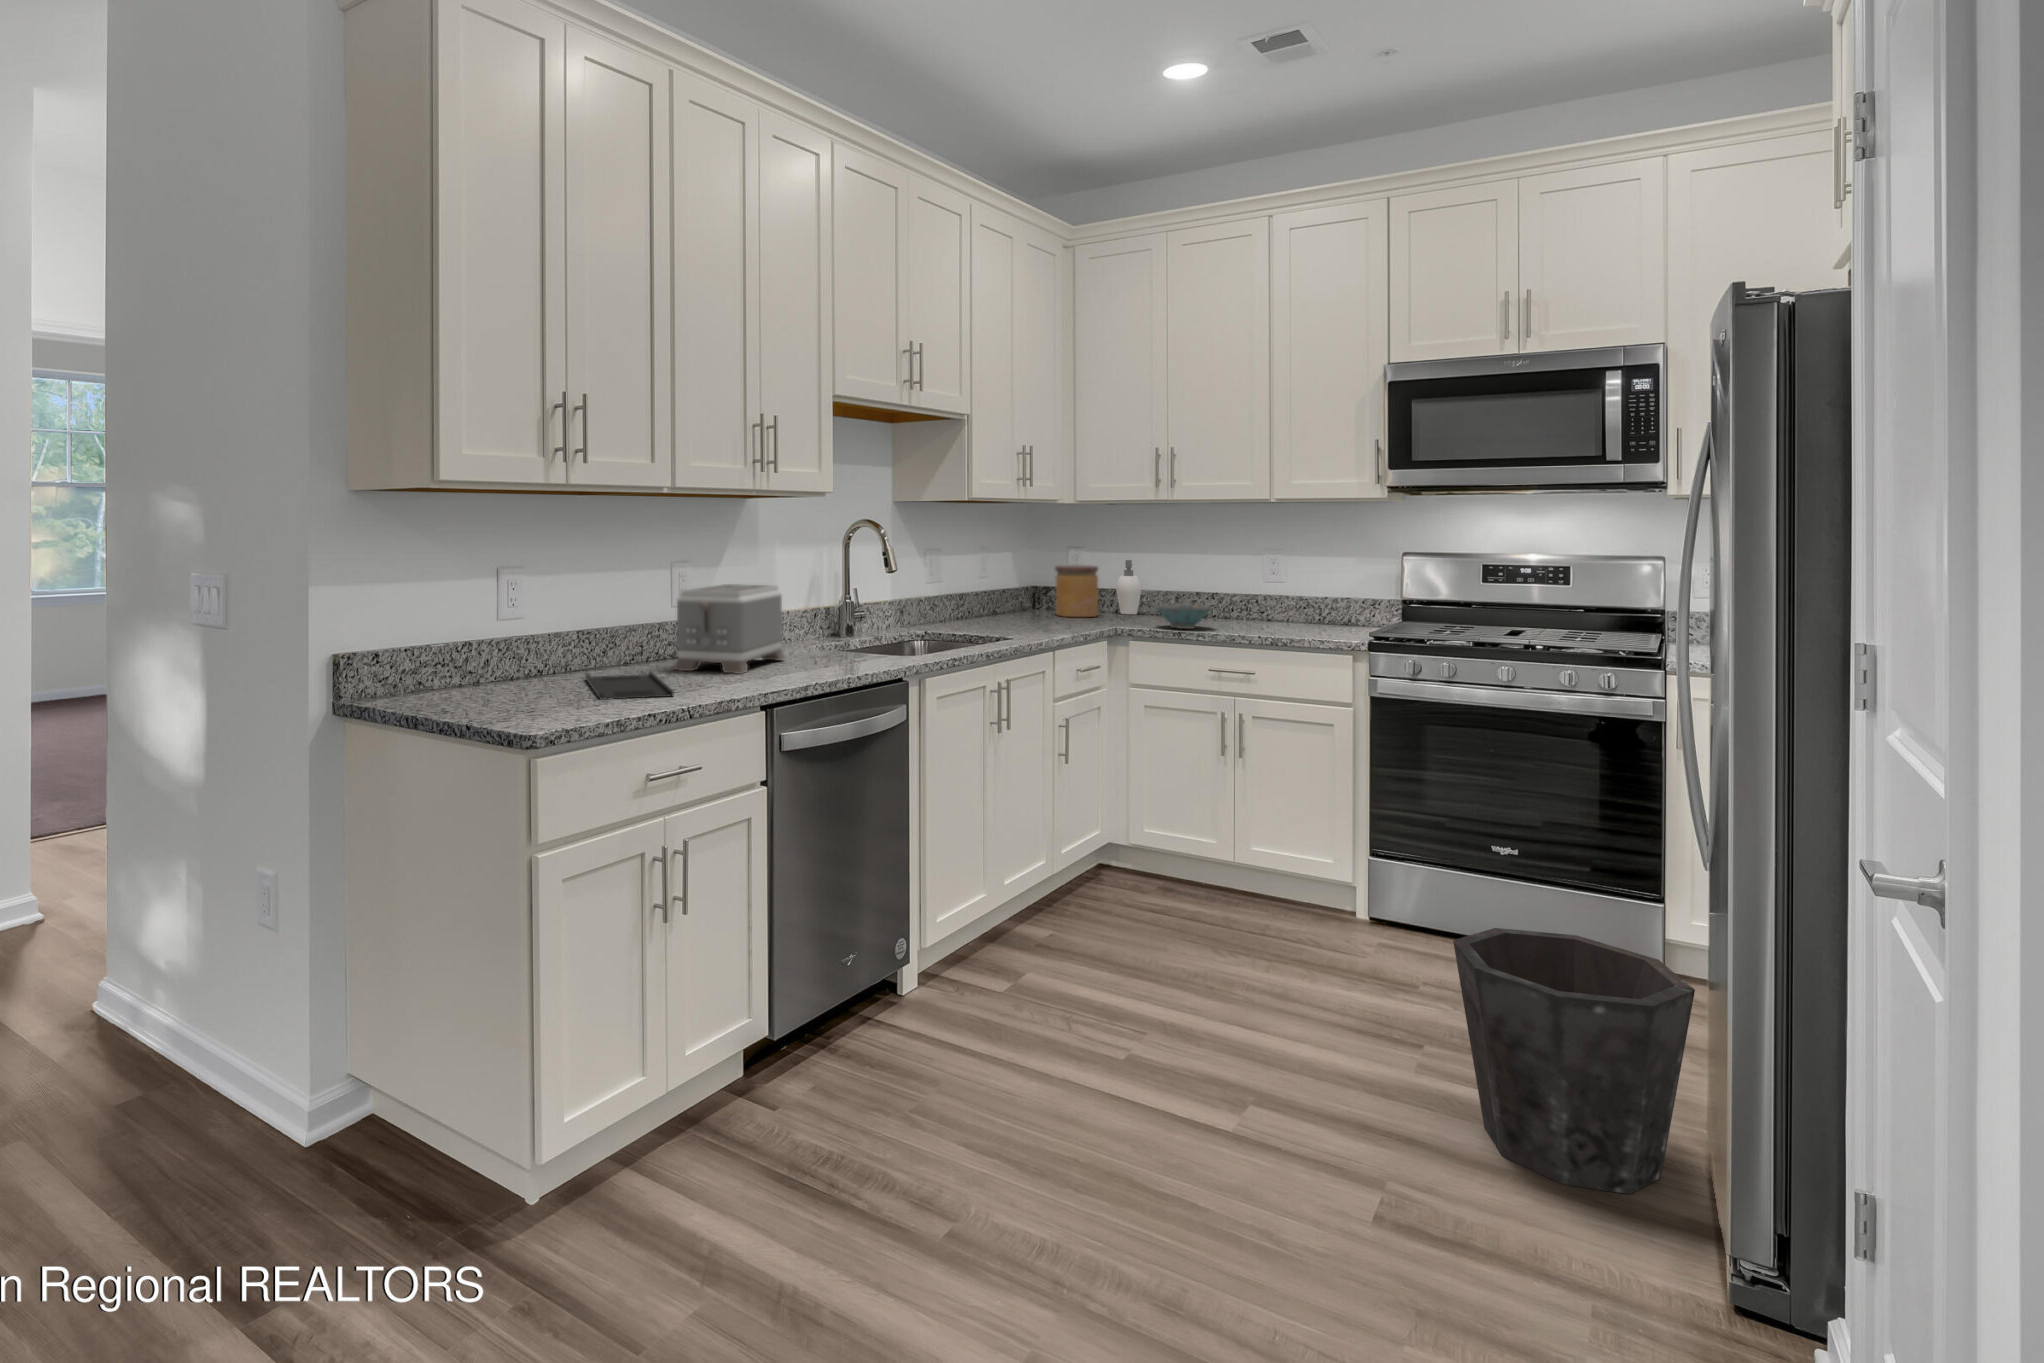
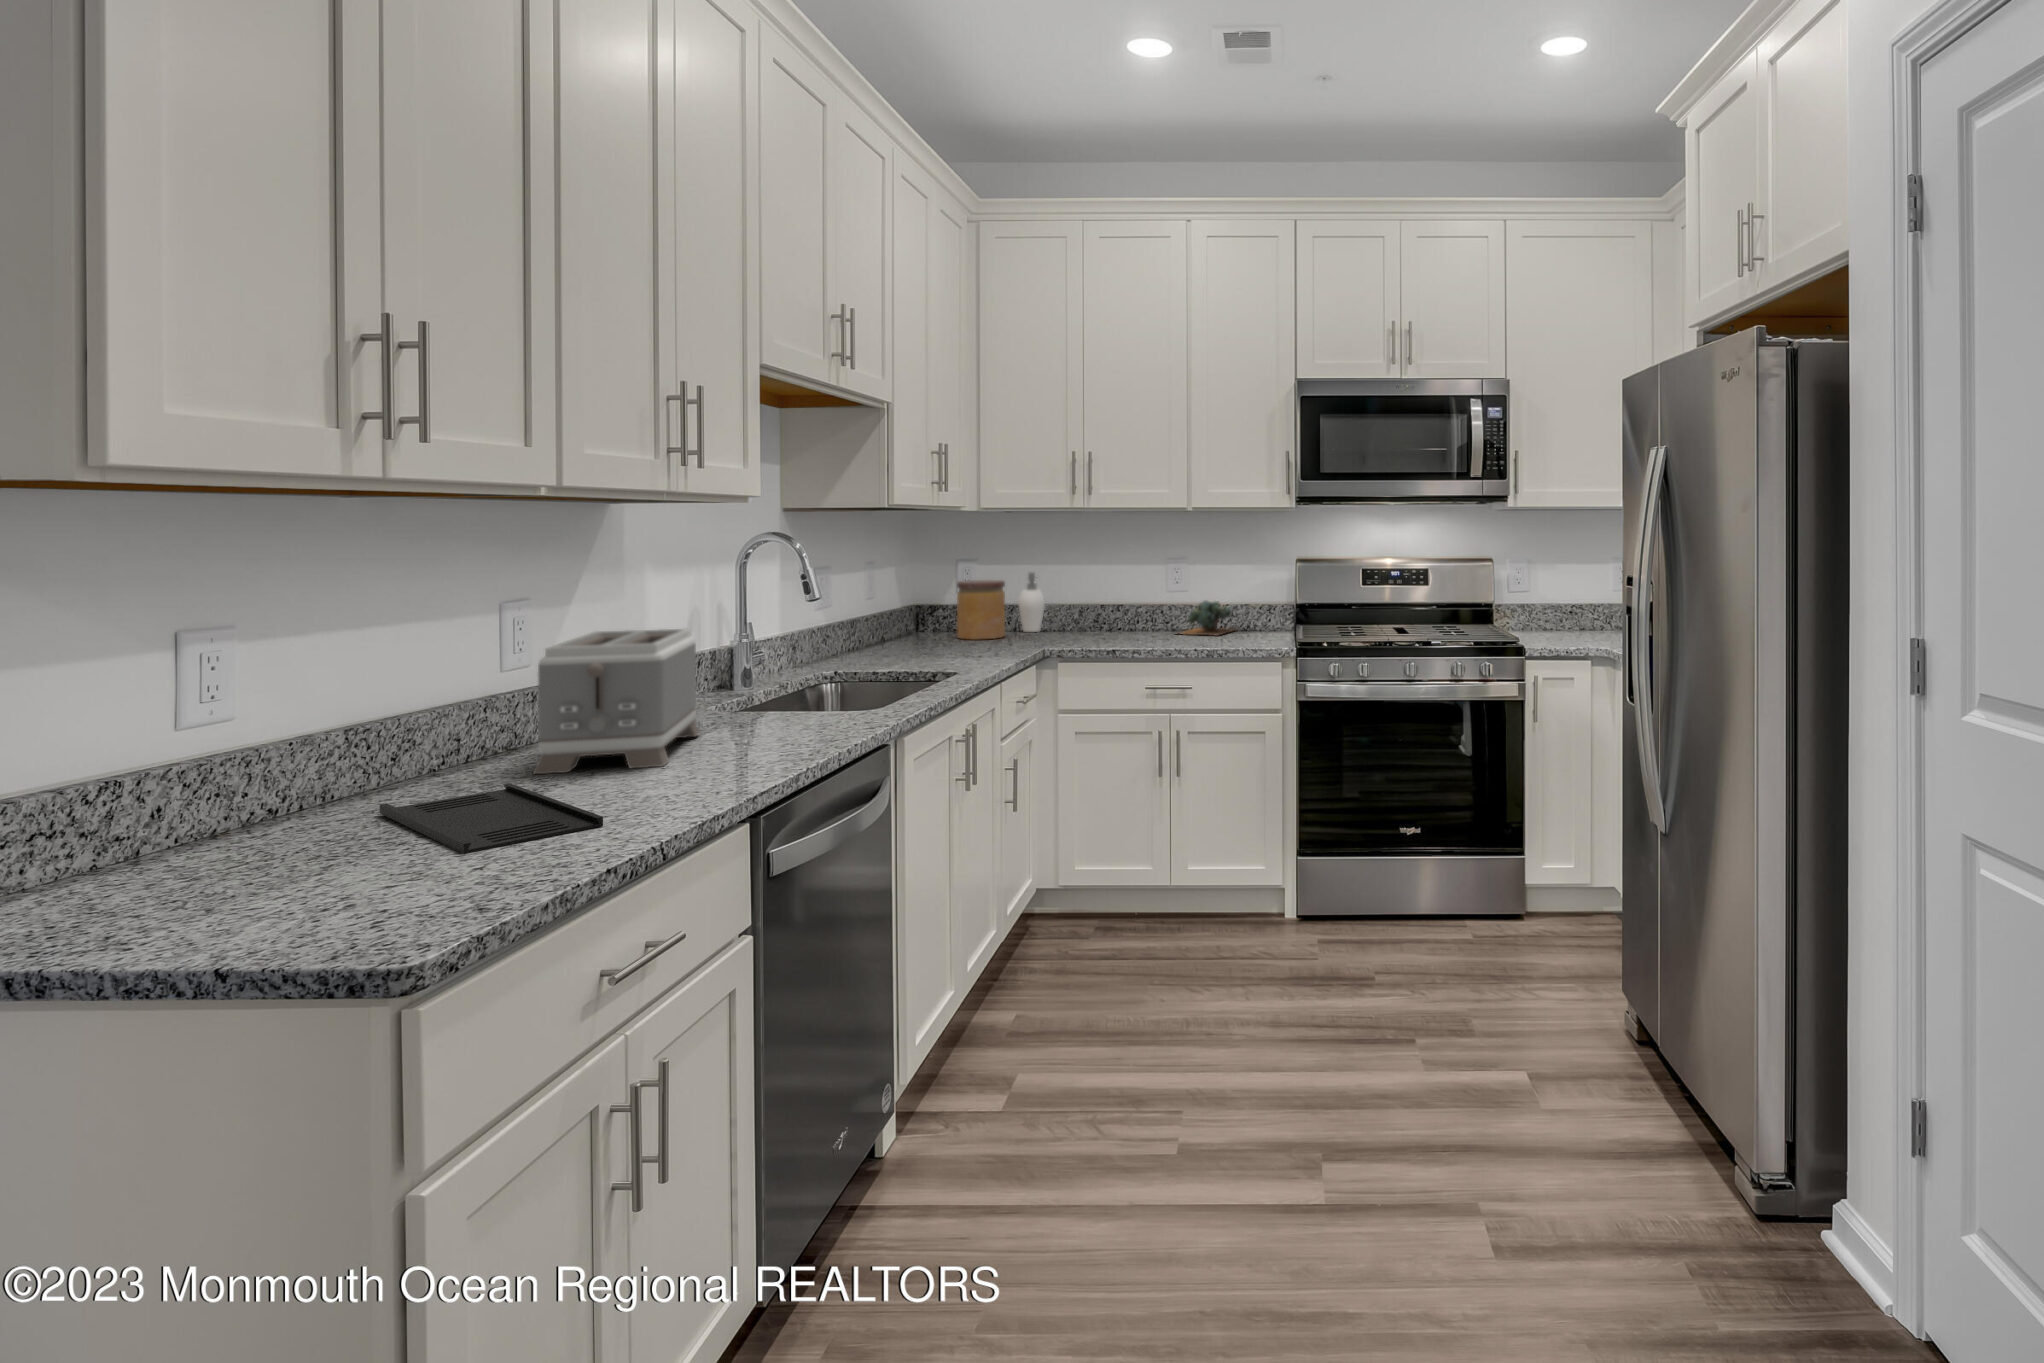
succulent plant: none [1263,592,1342,628] -> present [1177,600,1234,635]
ceramic bowl: present [1156,604,1211,629] -> none [1079,619,1138,645]
waste bin: present [1453,928,1695,1194] -> none [1474,908,1657,1148]

